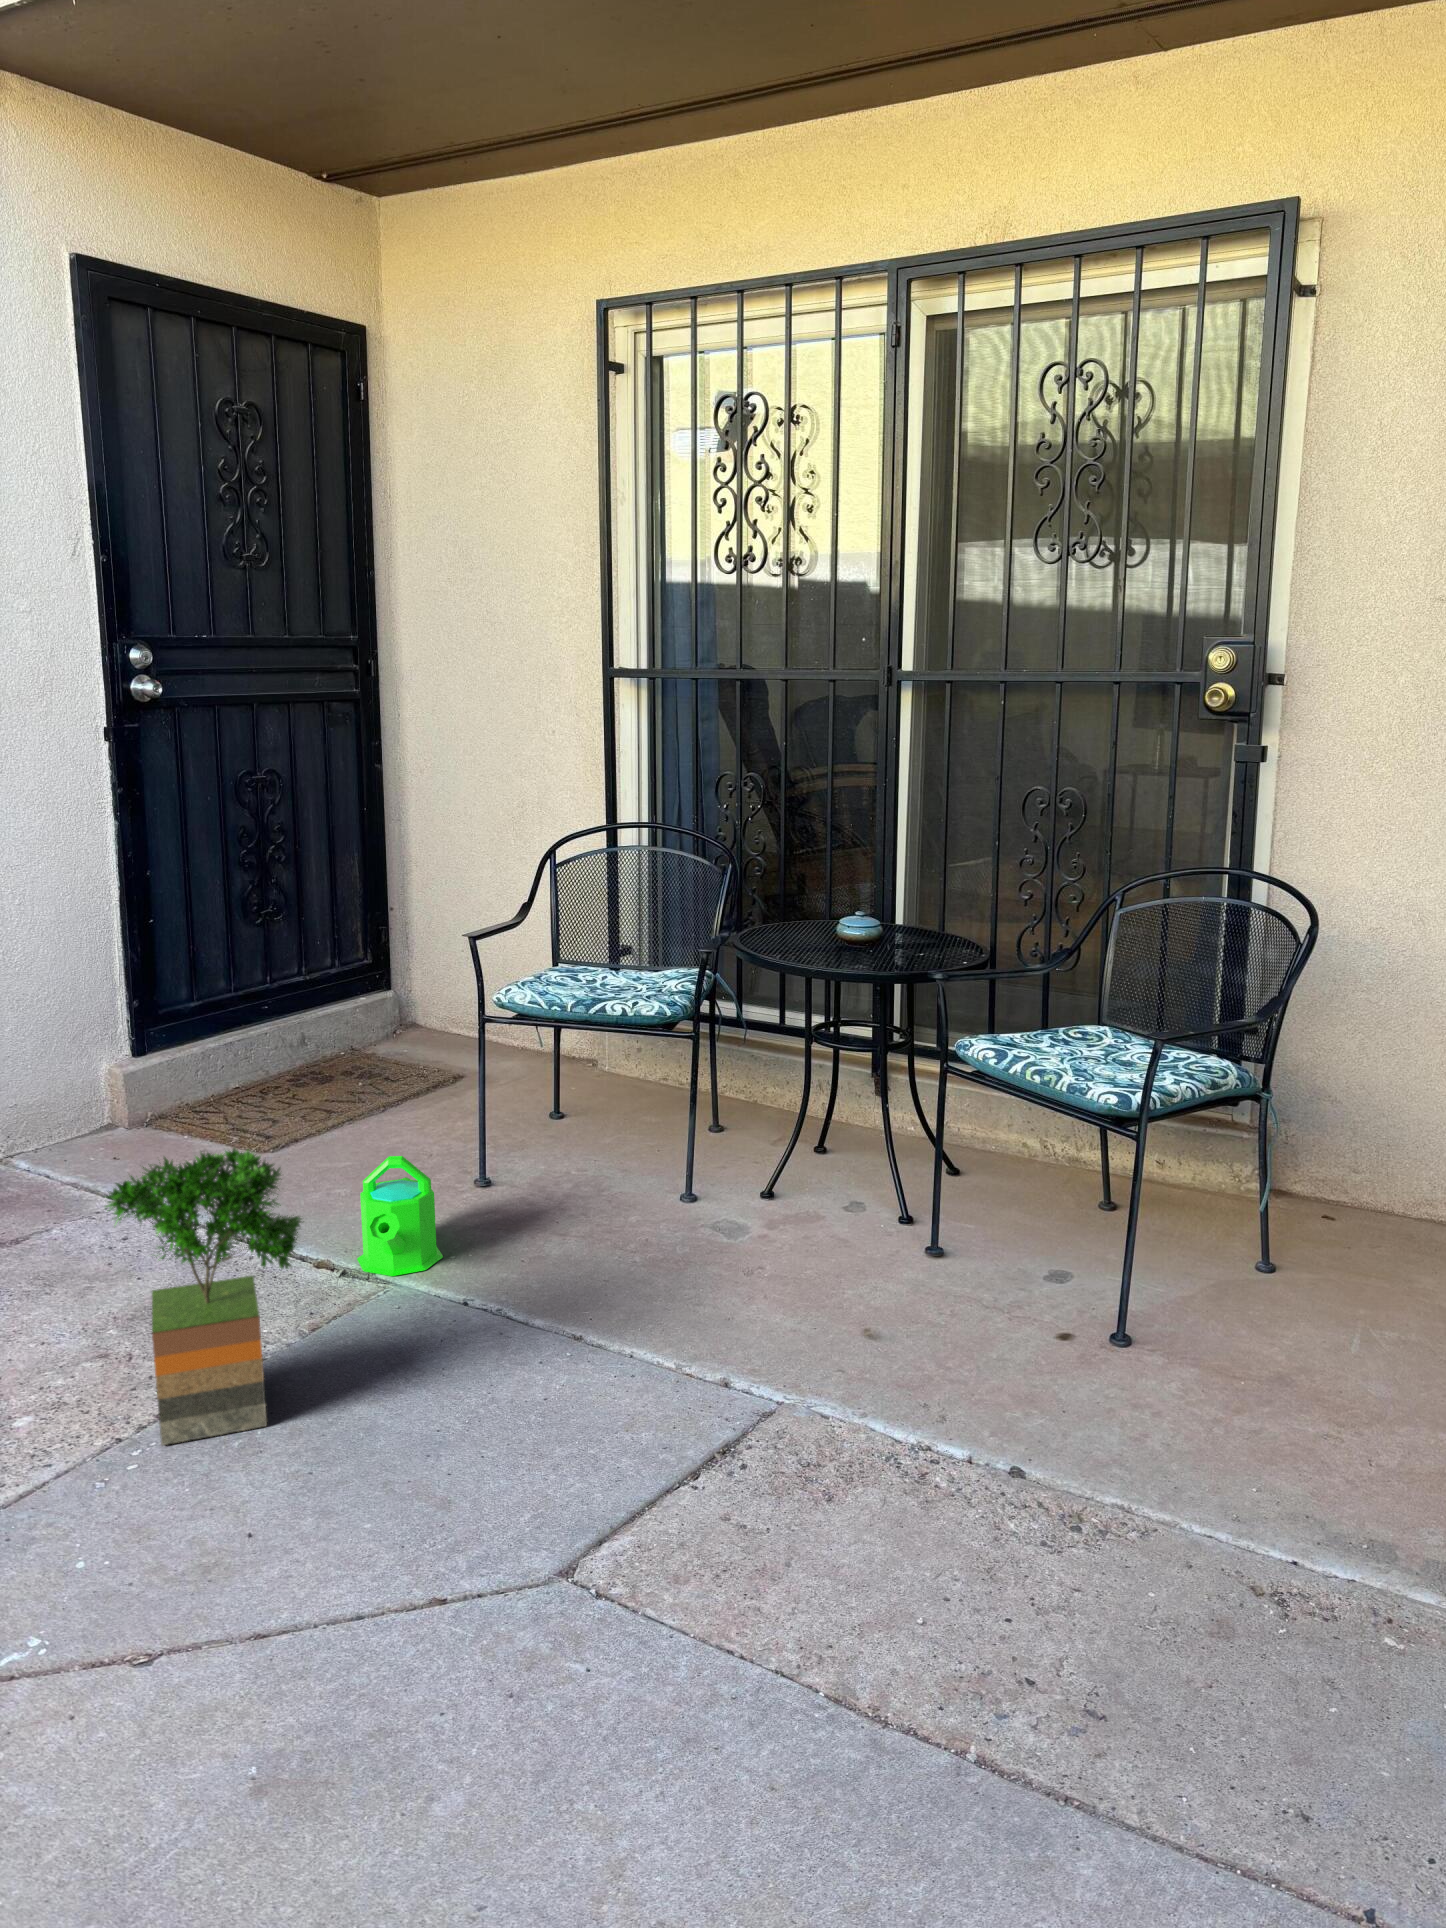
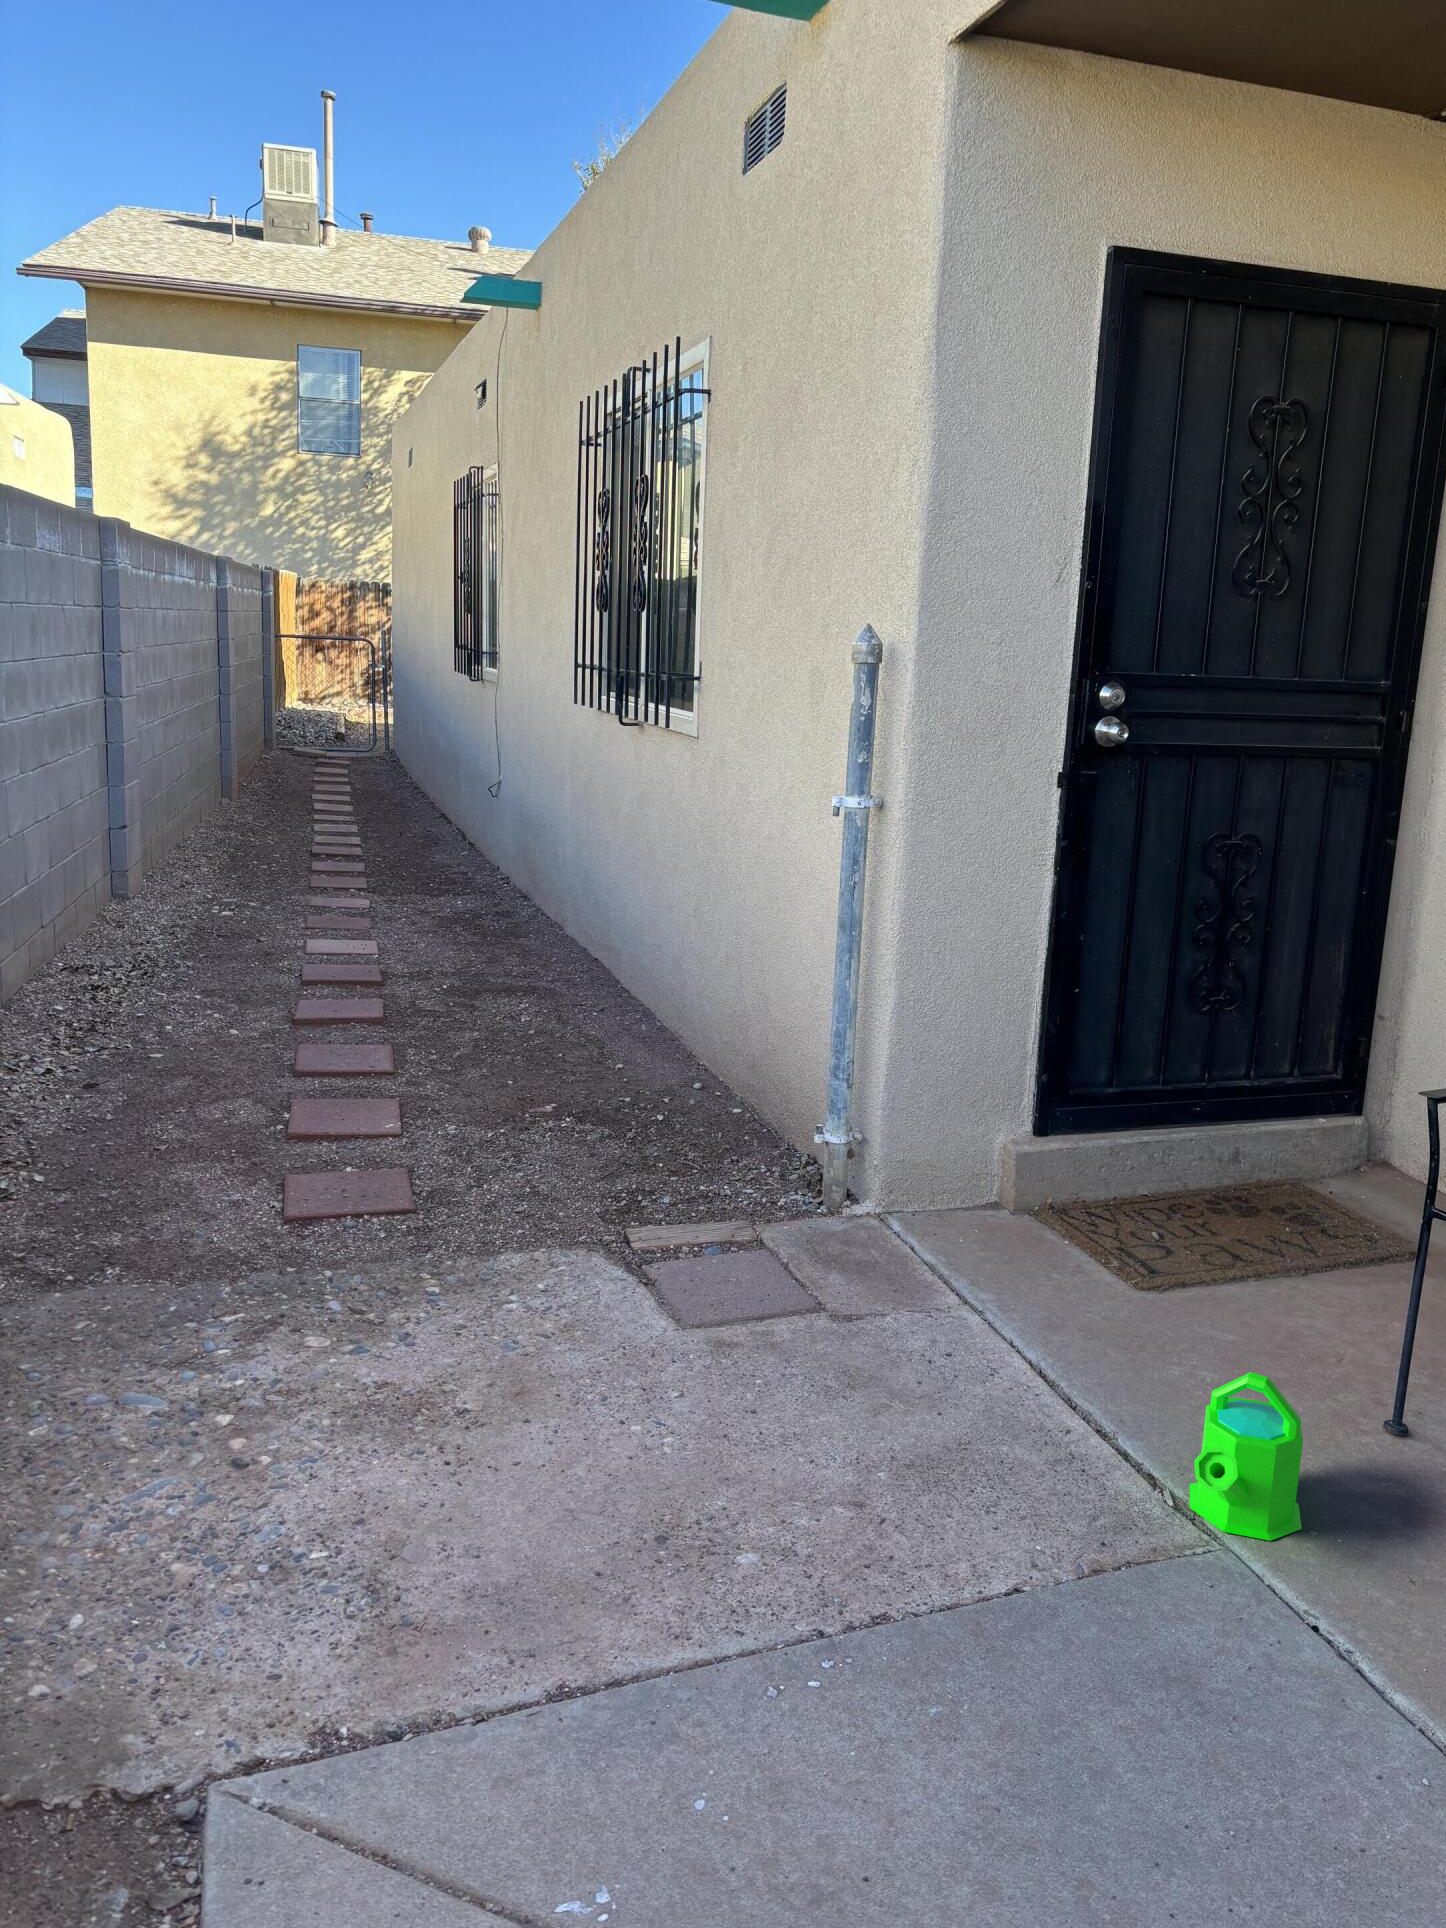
potted tree: present [105,1148,304,1445] -> none [845,1312,1076,1701]

